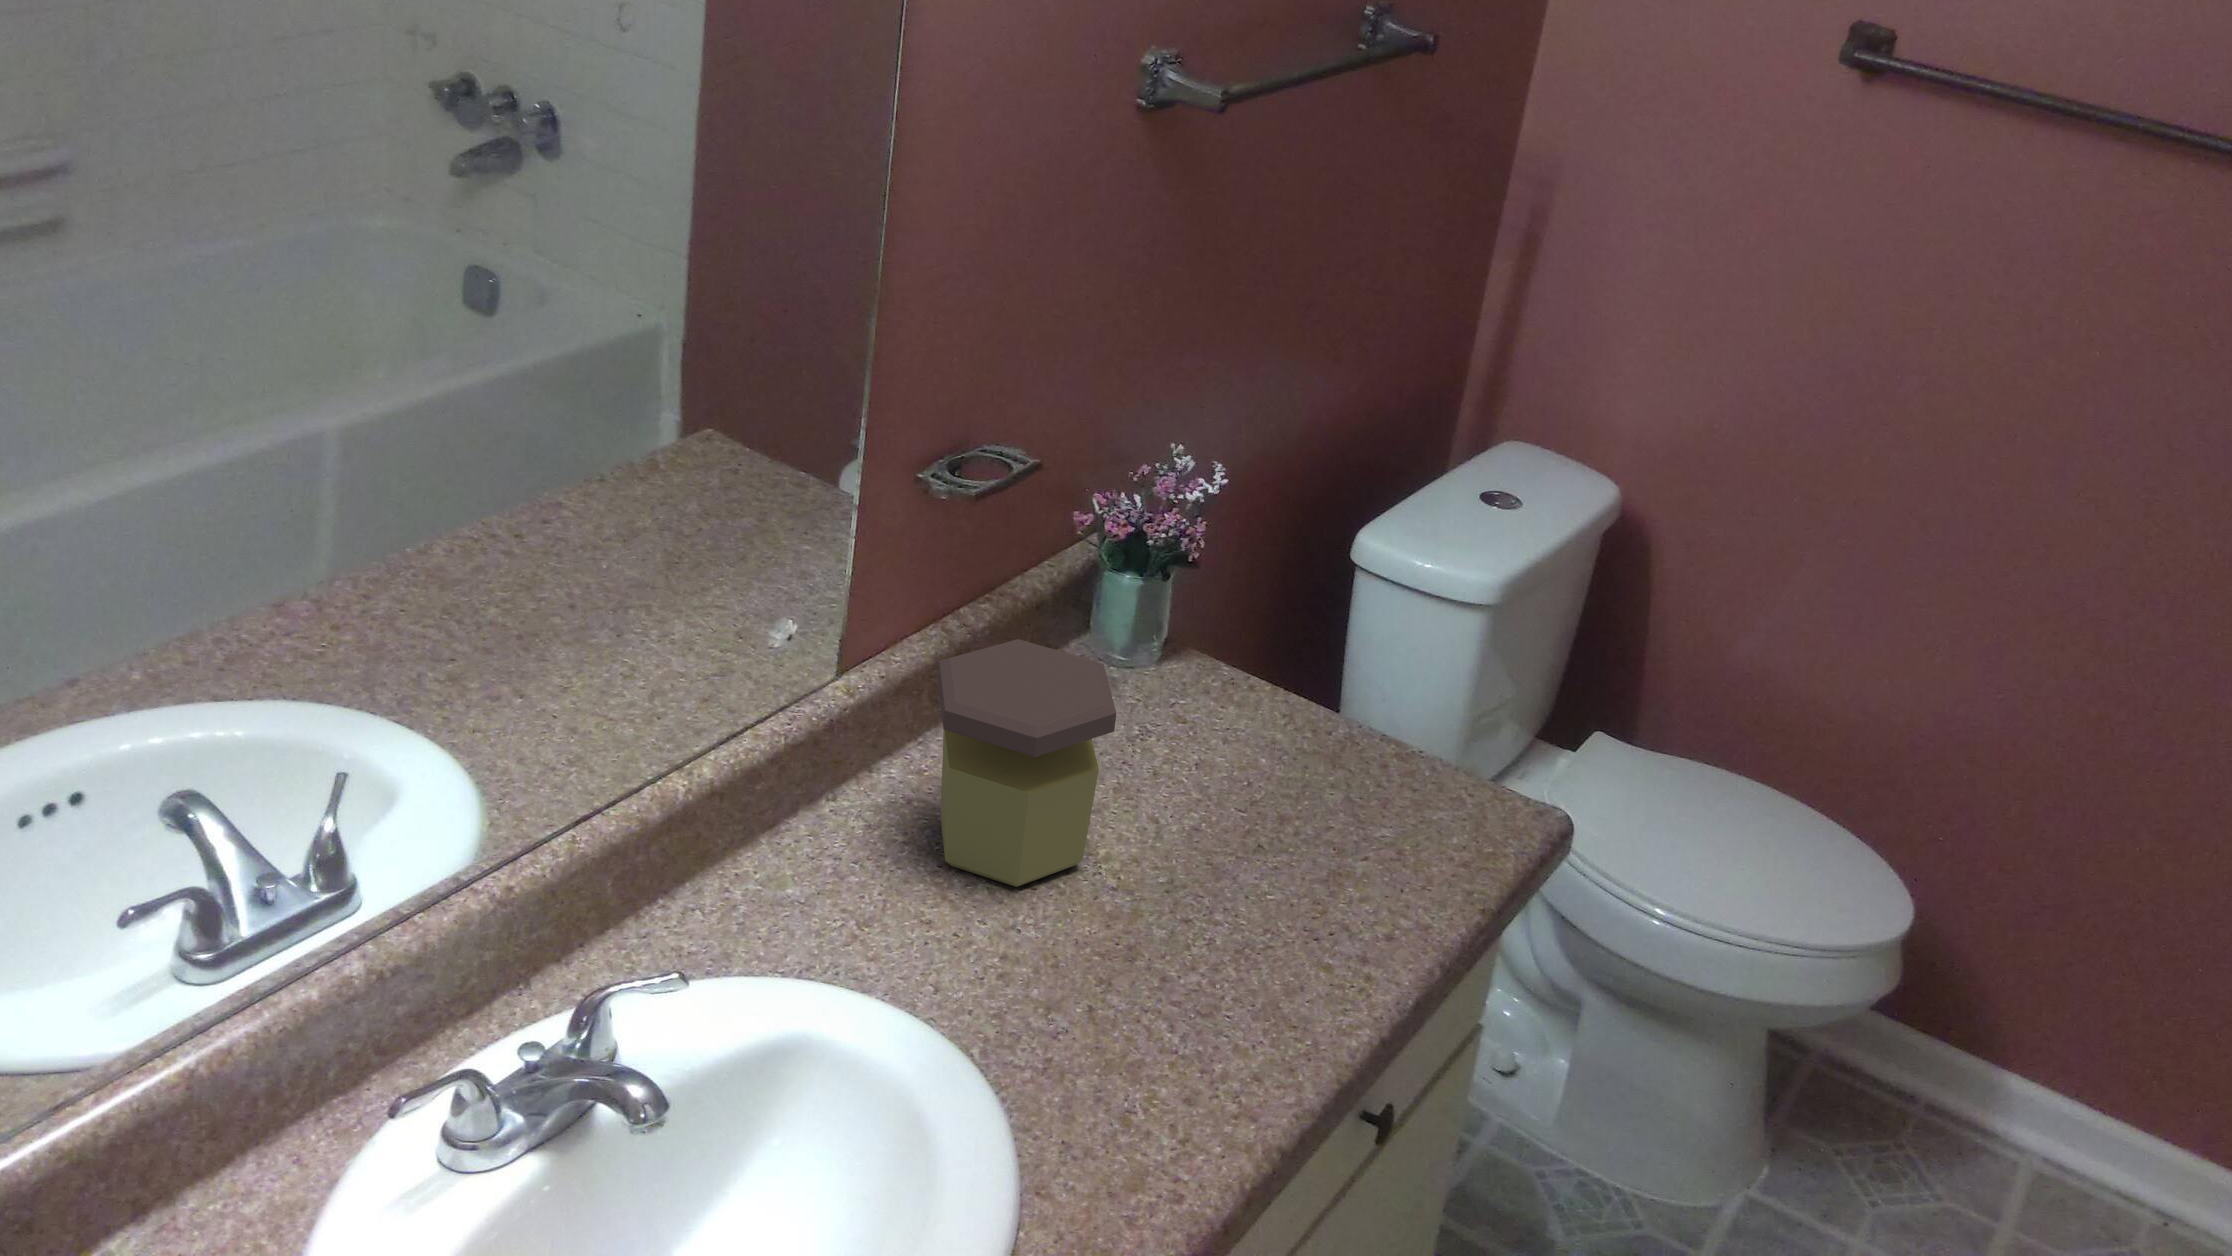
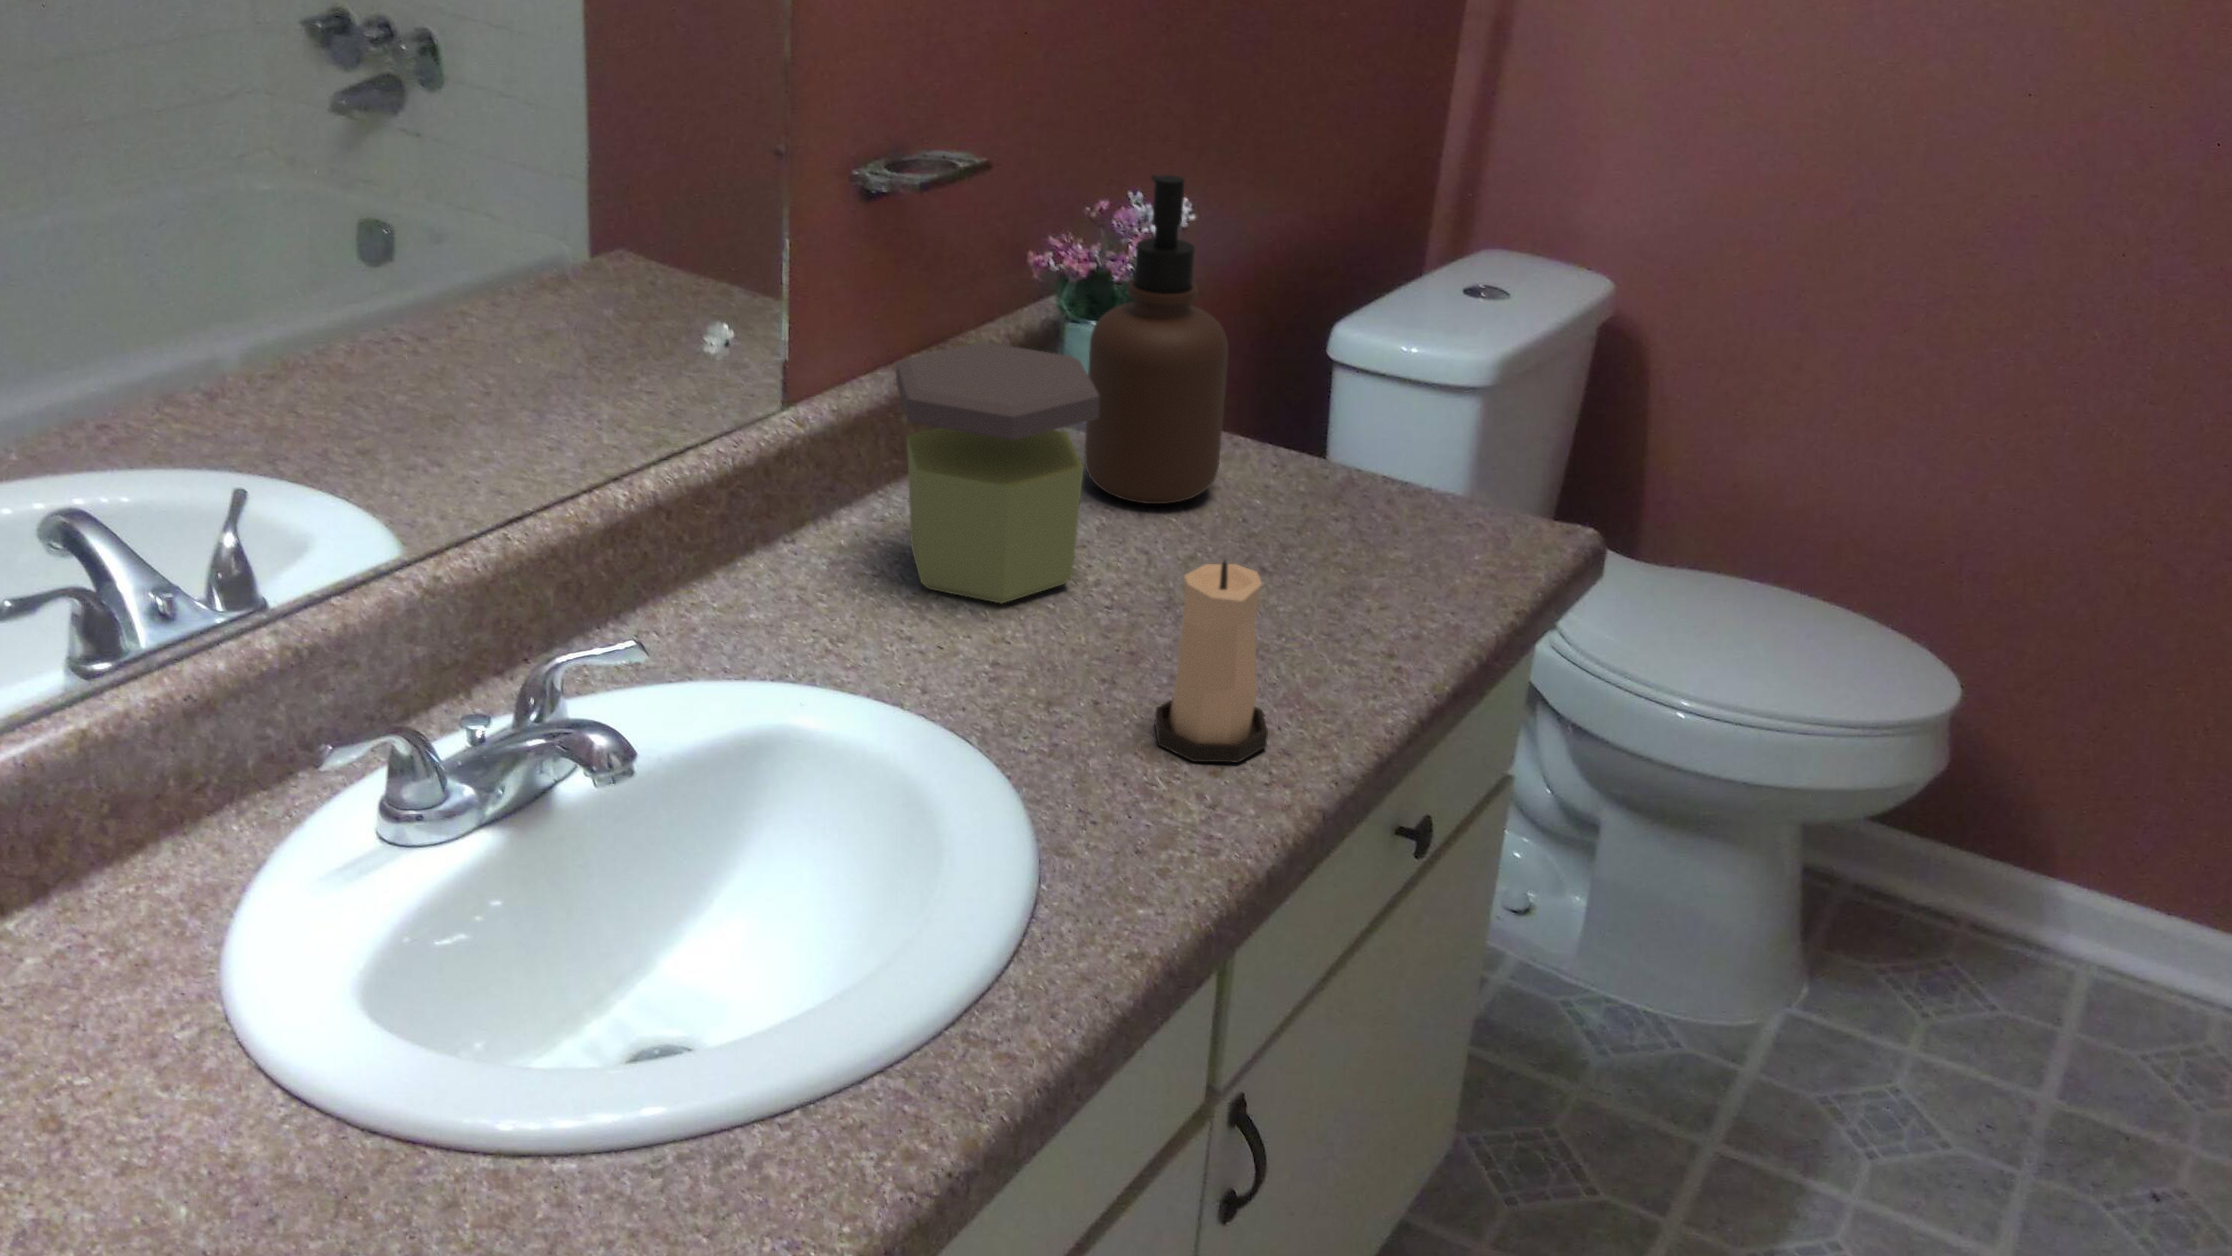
soap dispenser: none [1108,474,1243,767] -> present [1084,175,1228,504]
candle: none [1139,908,1239,1089] -> present [1155,561,1268,762]

